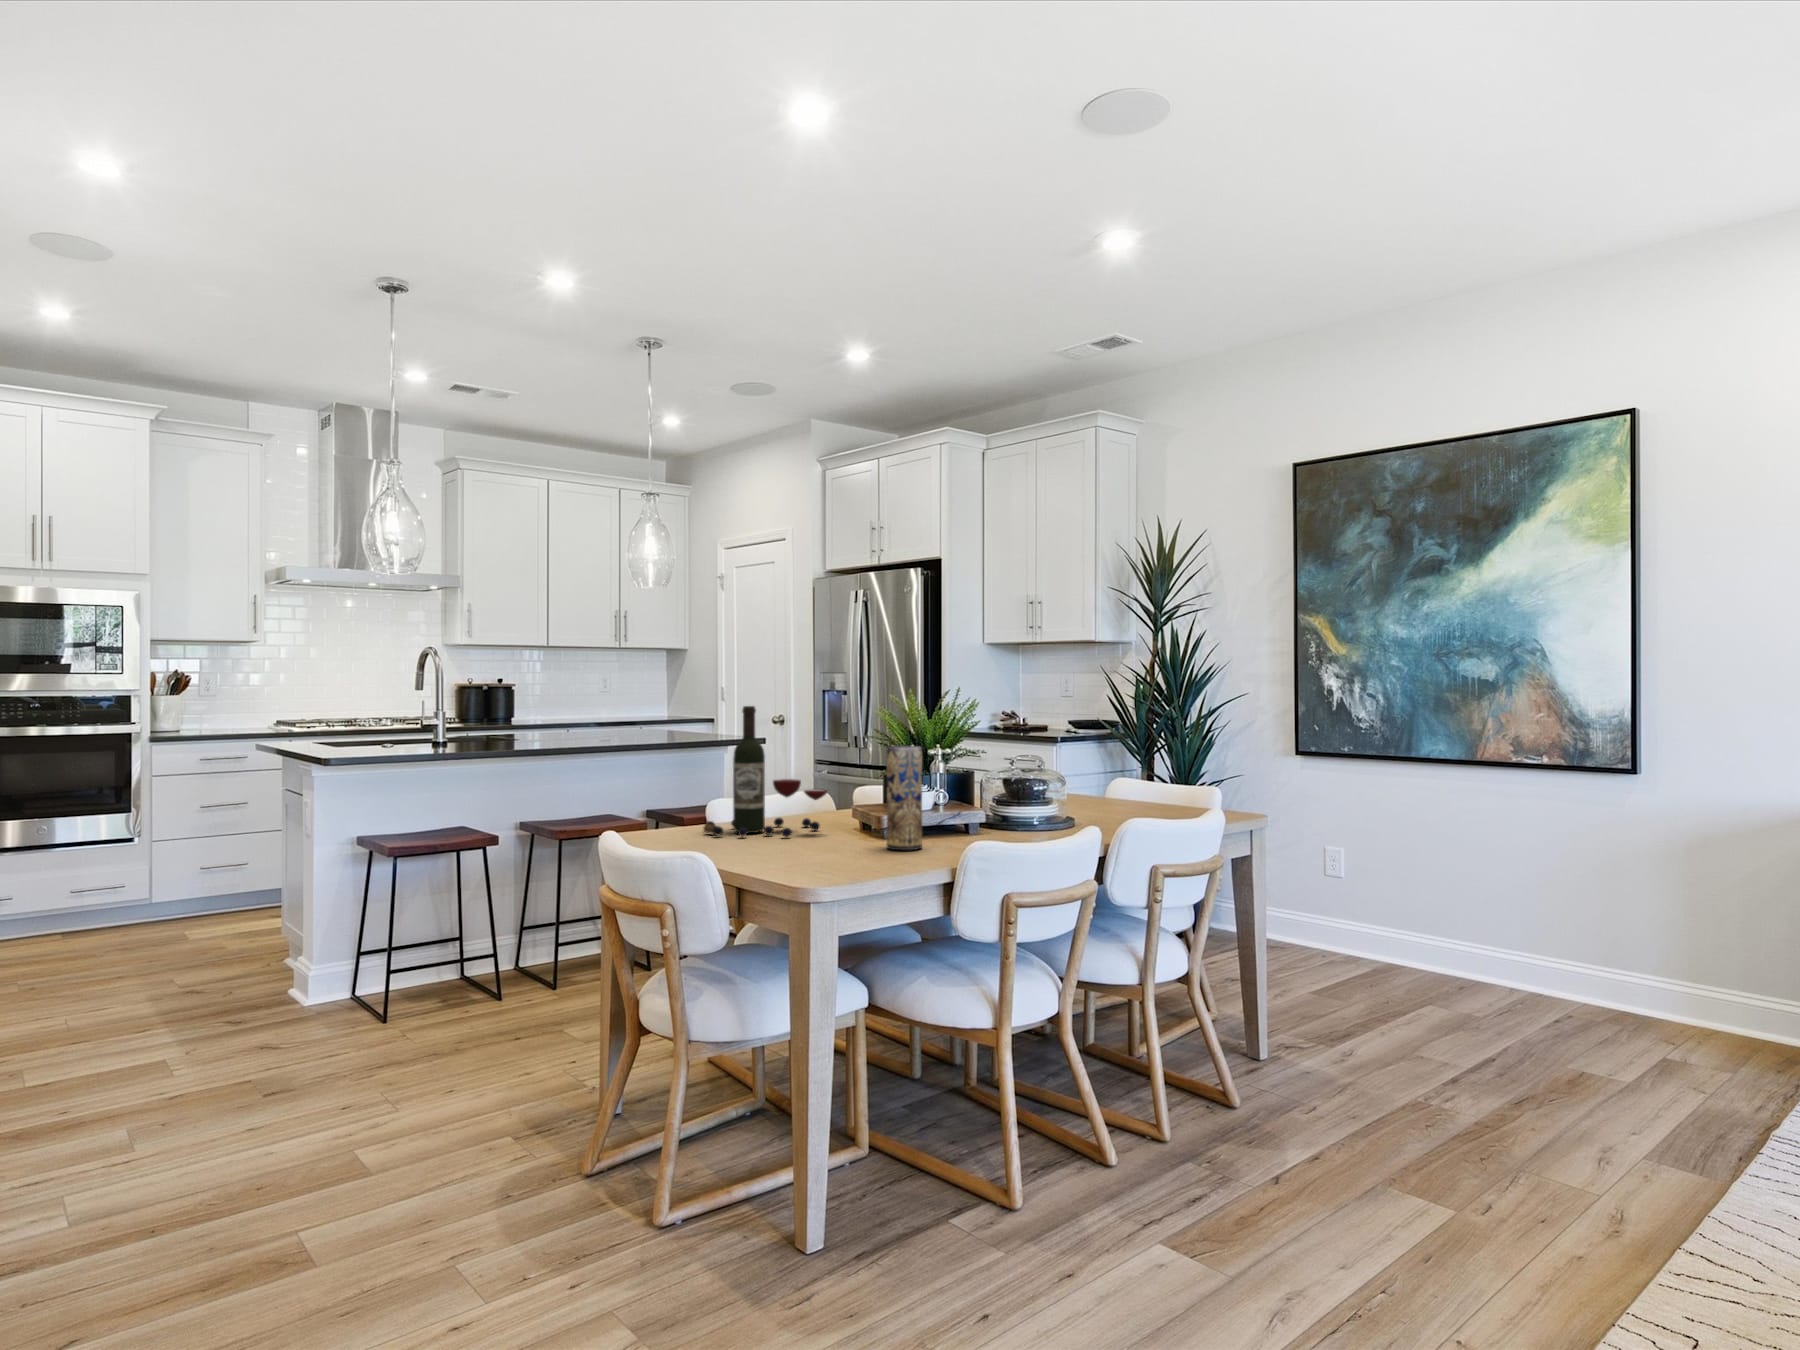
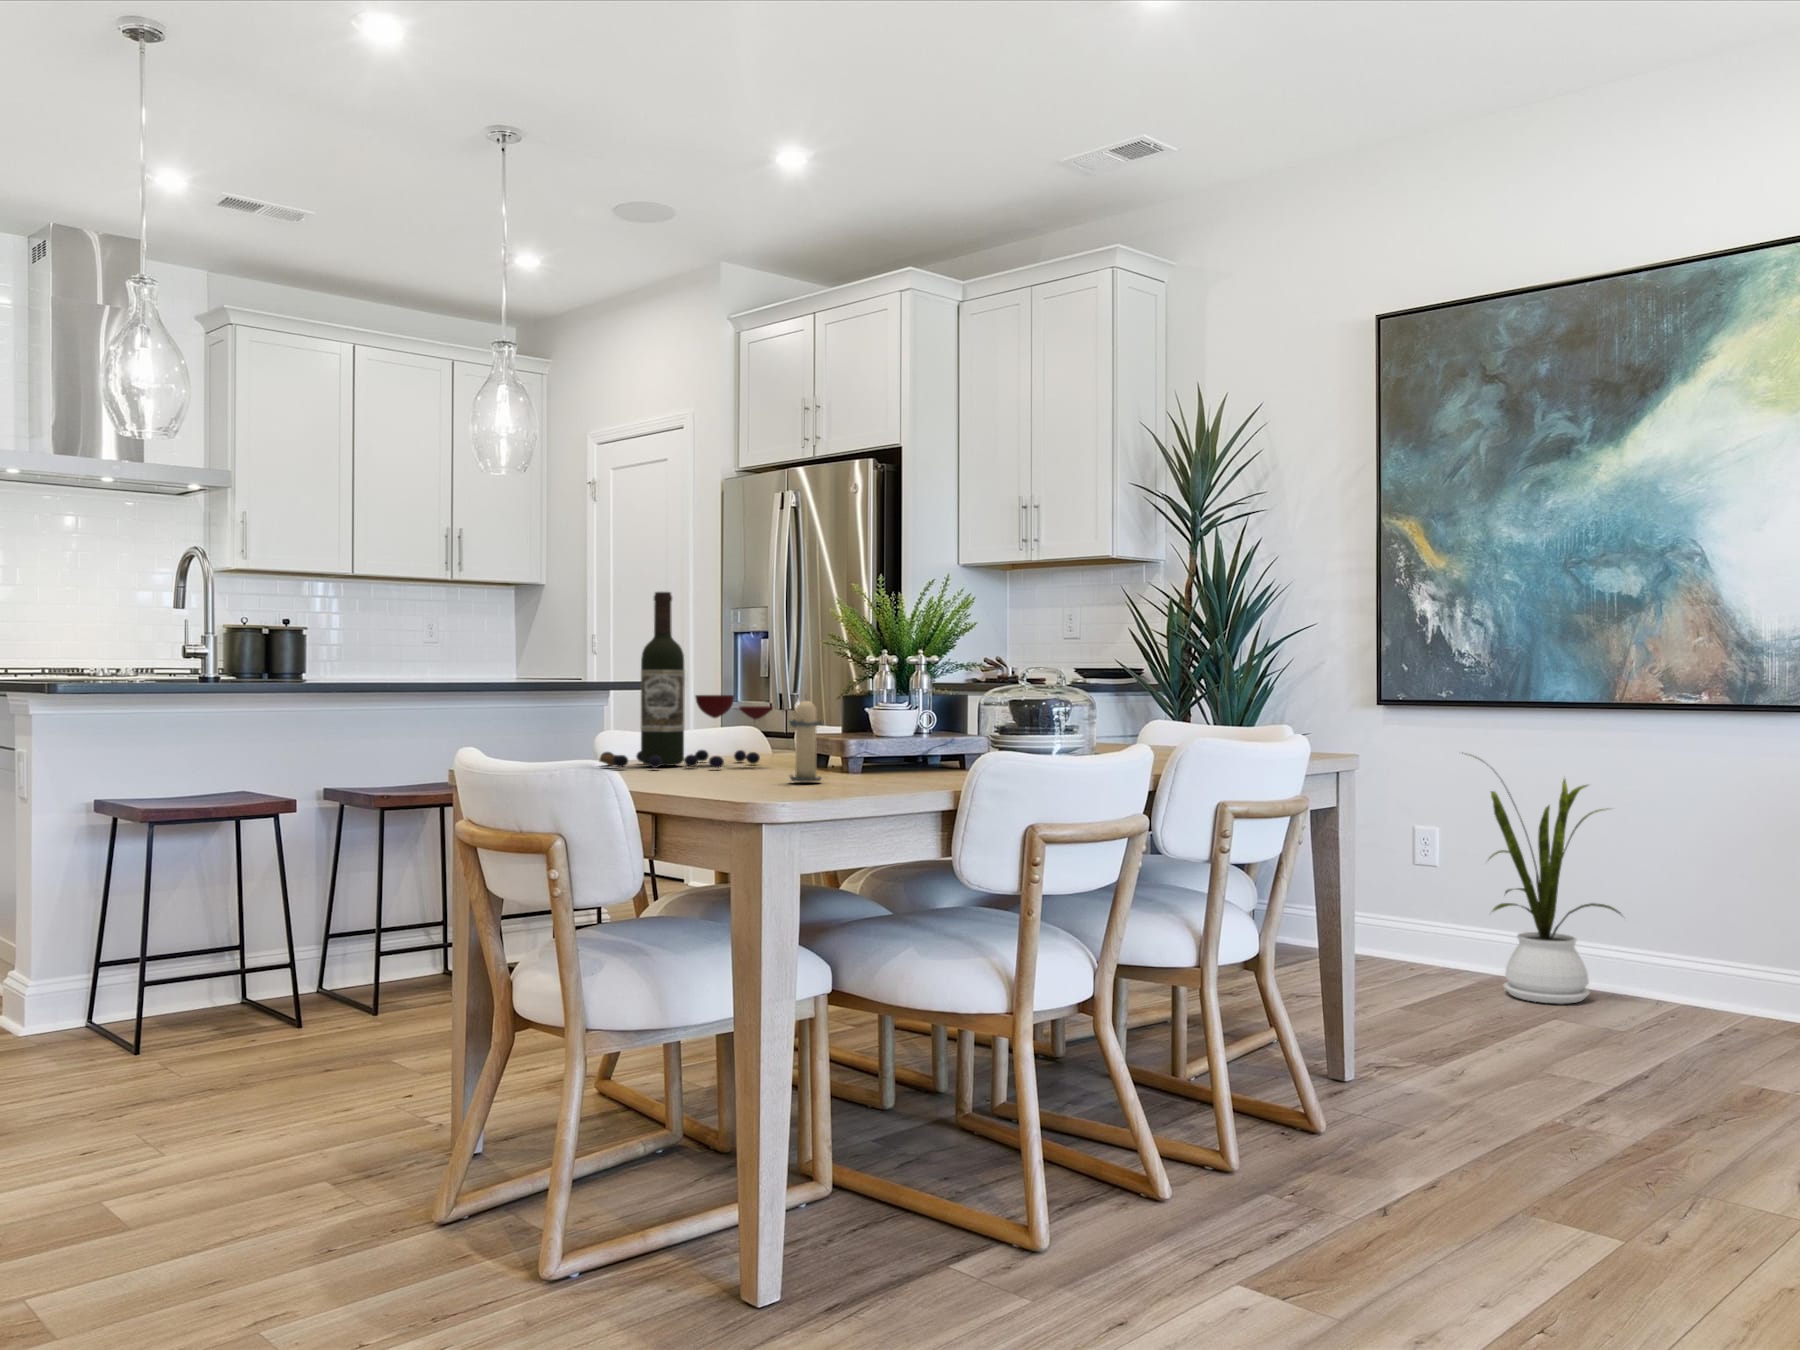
vase: present [887,746,922,850] -> none [858,636,907,777]
candle: none [831,794,862,860] -> present [789,700,822,782]
house plant: none [1354,795,1485,989] -> present [1462,753,1621,1004]

